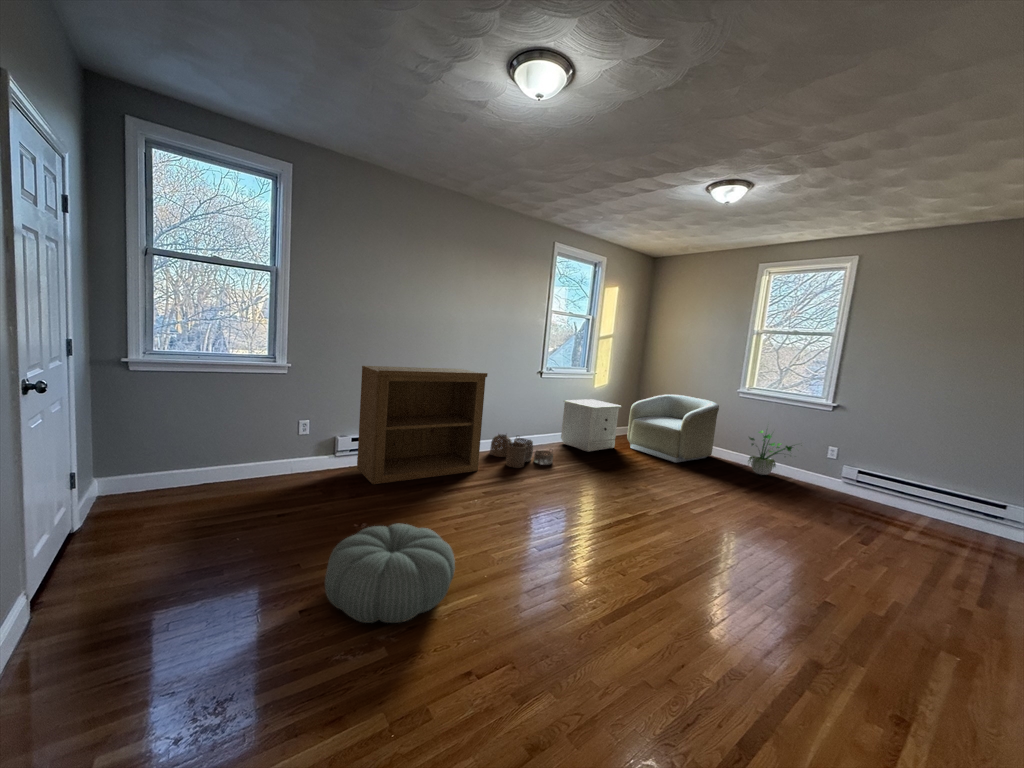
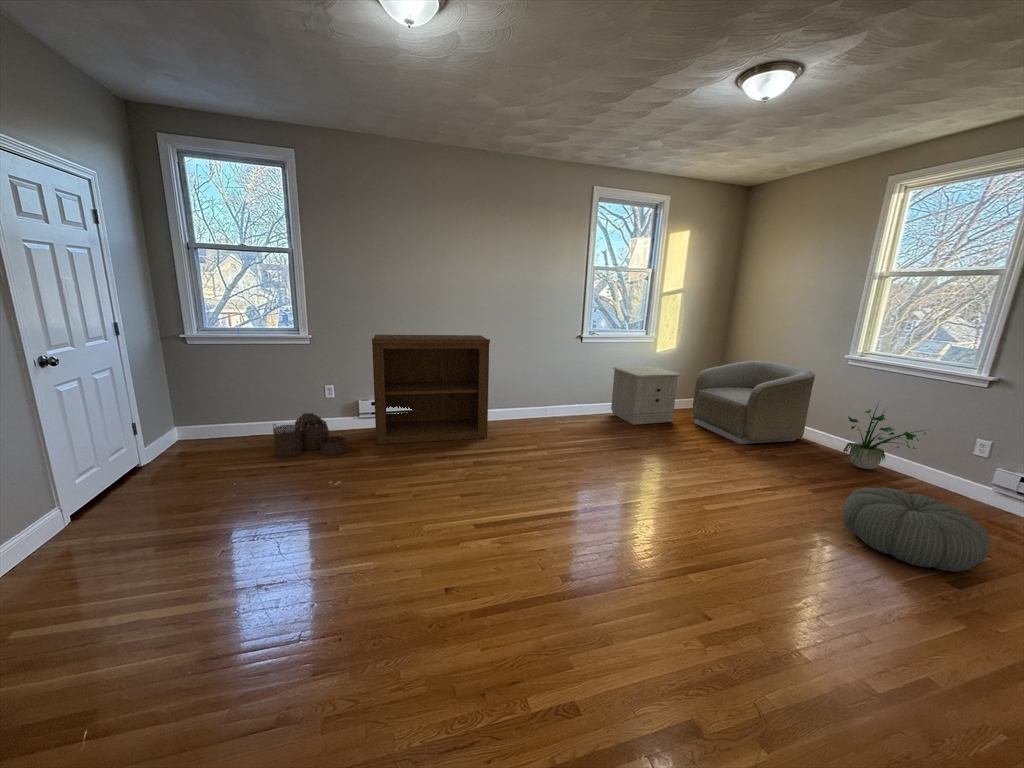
woven basket: present [490,434,553,468] -> present [273,413,346,457]
pouf: present [325,524,455,623] -> present [843,488,990,571]

